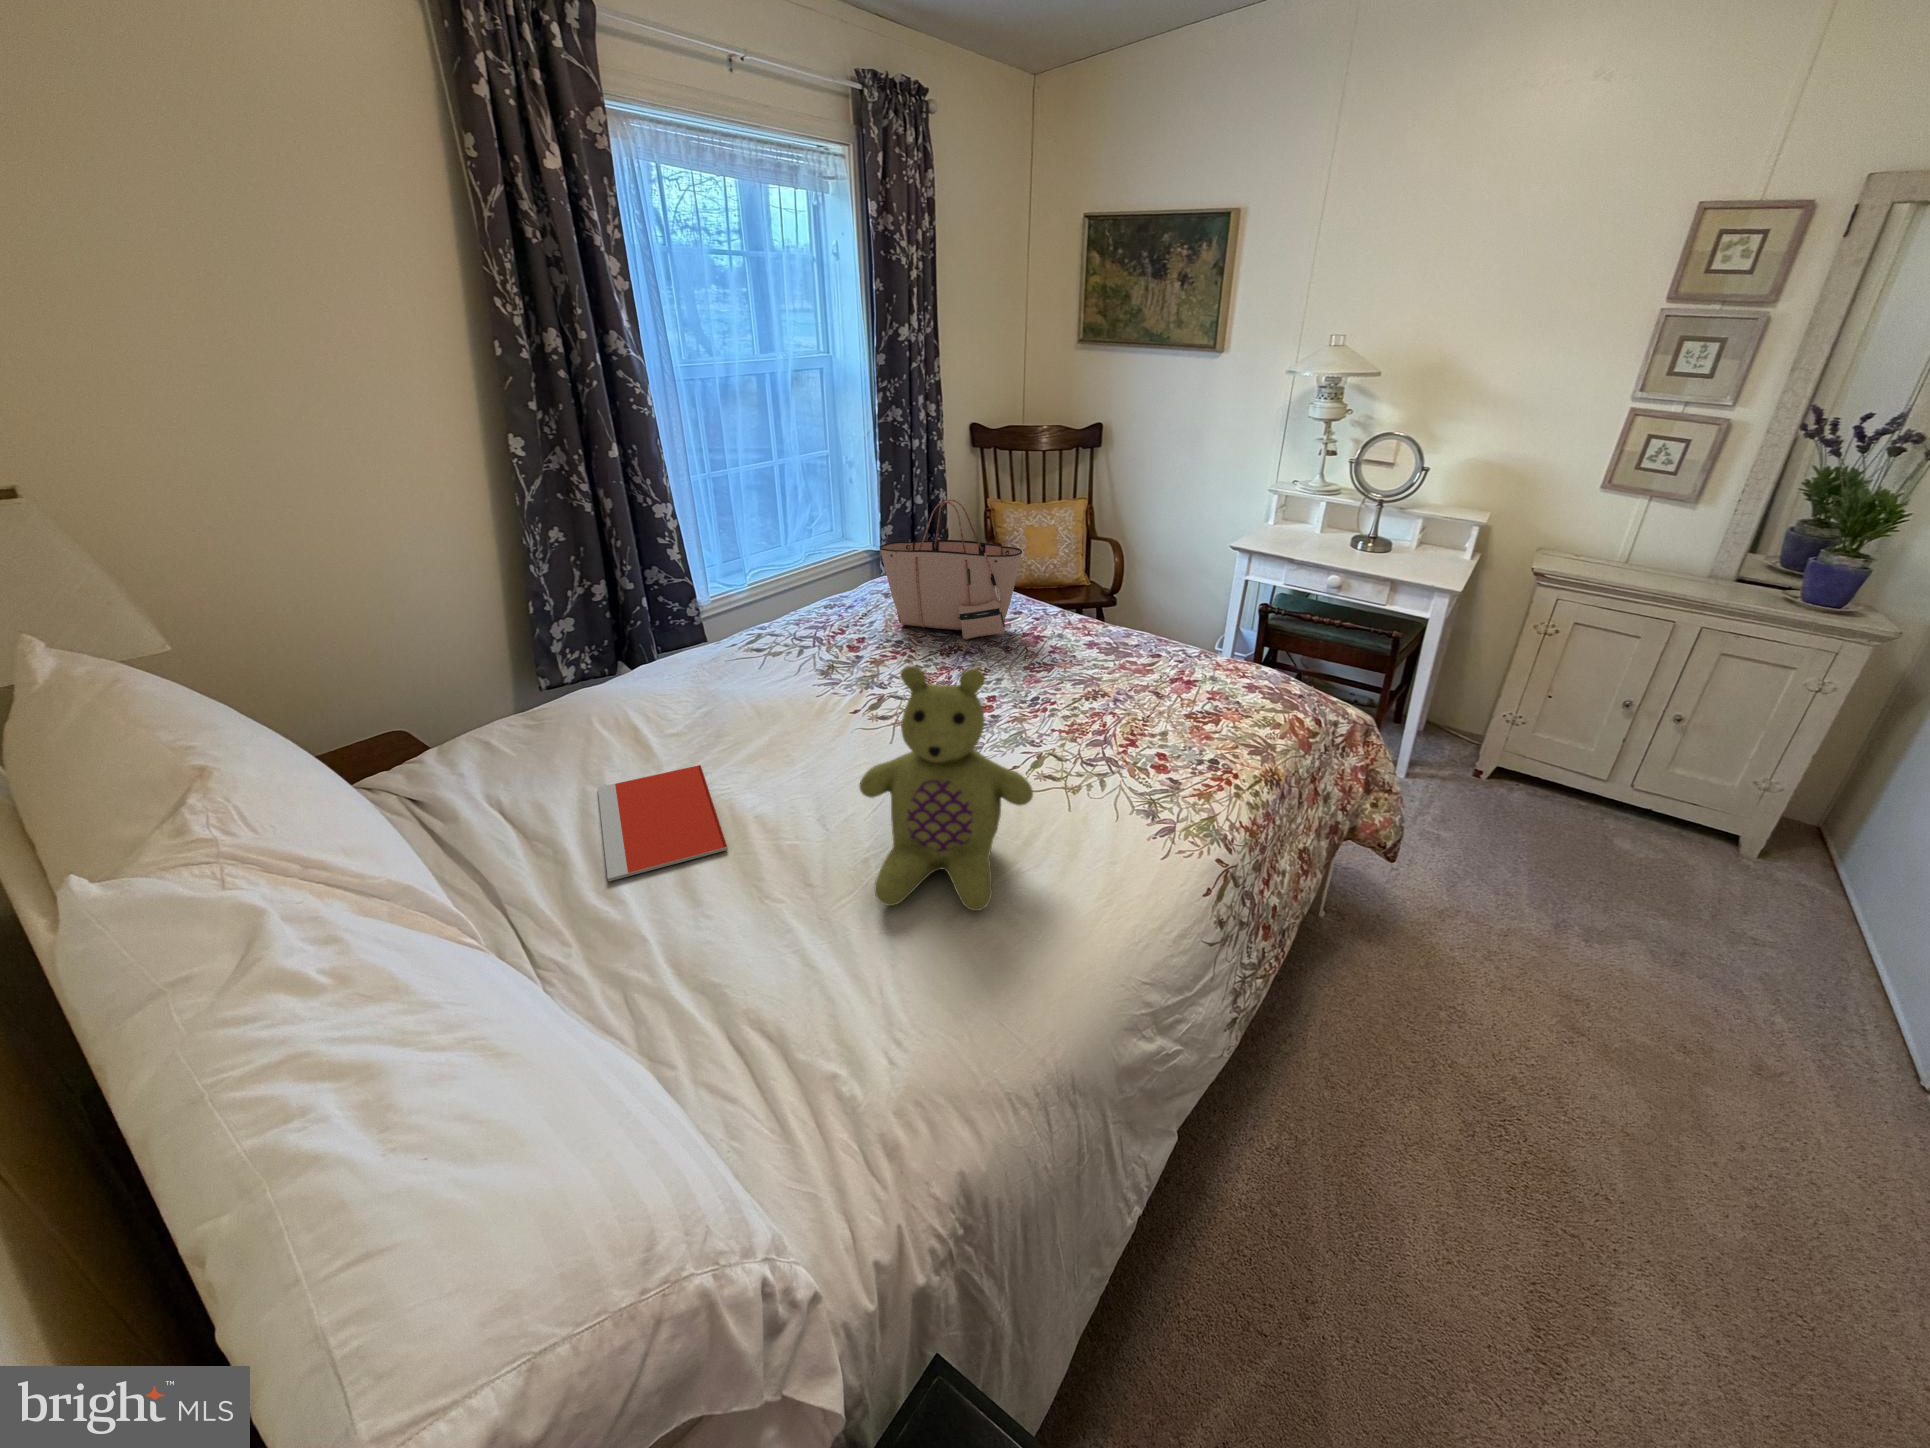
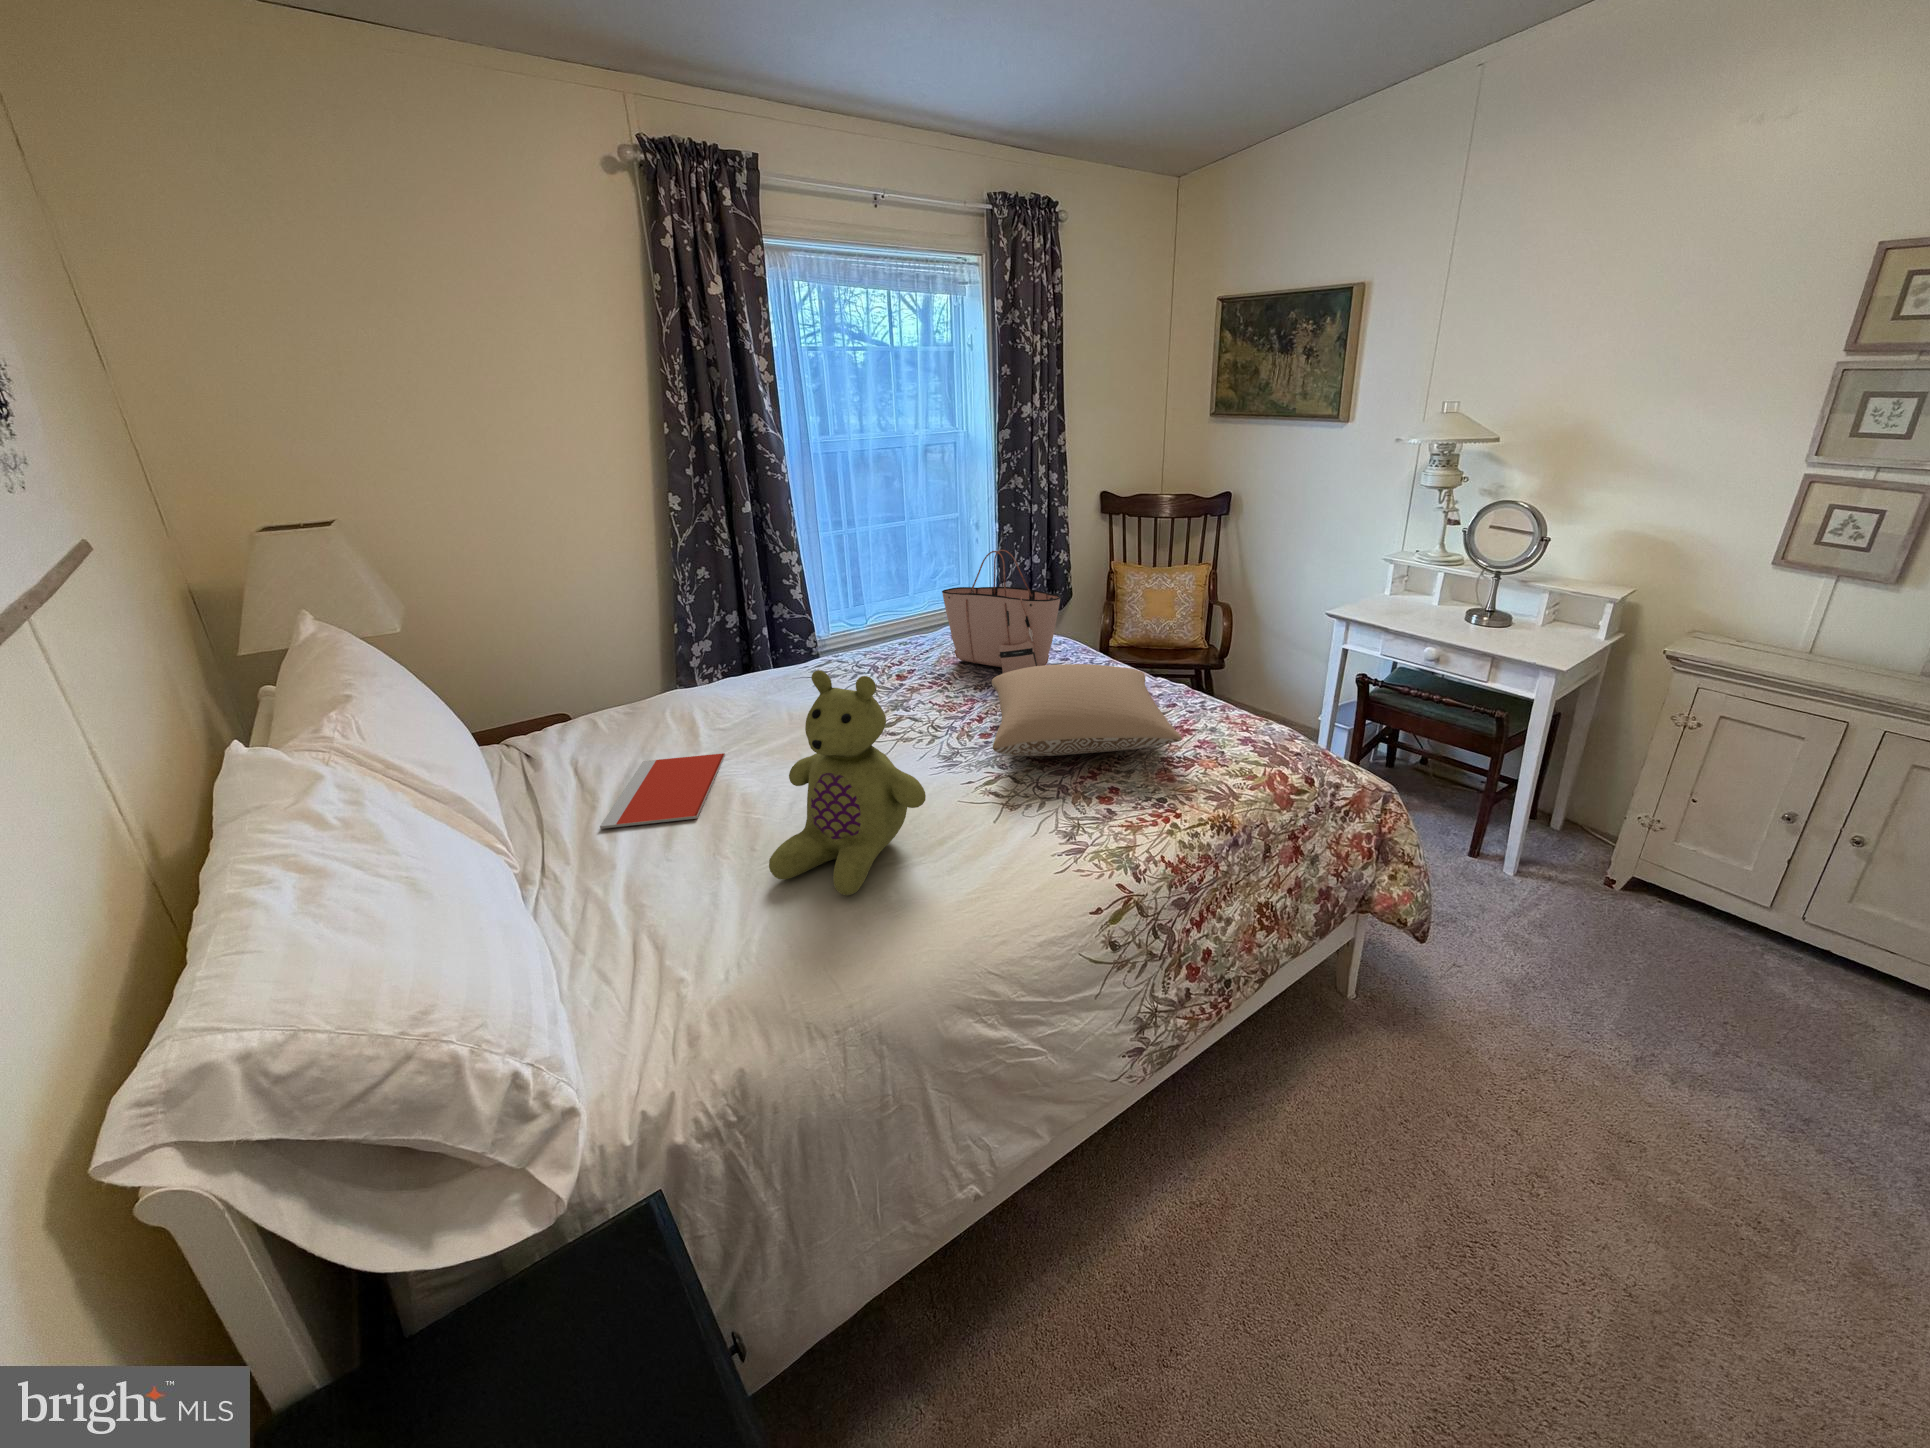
pillow: none [981,625,1218,731] -> present [992,664,1182,756]

